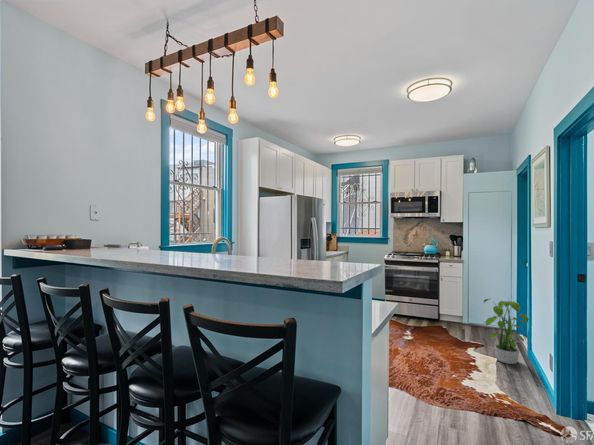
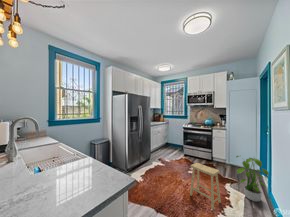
footstool: none [416,313,464,376] -> present [190,163,221,209]

